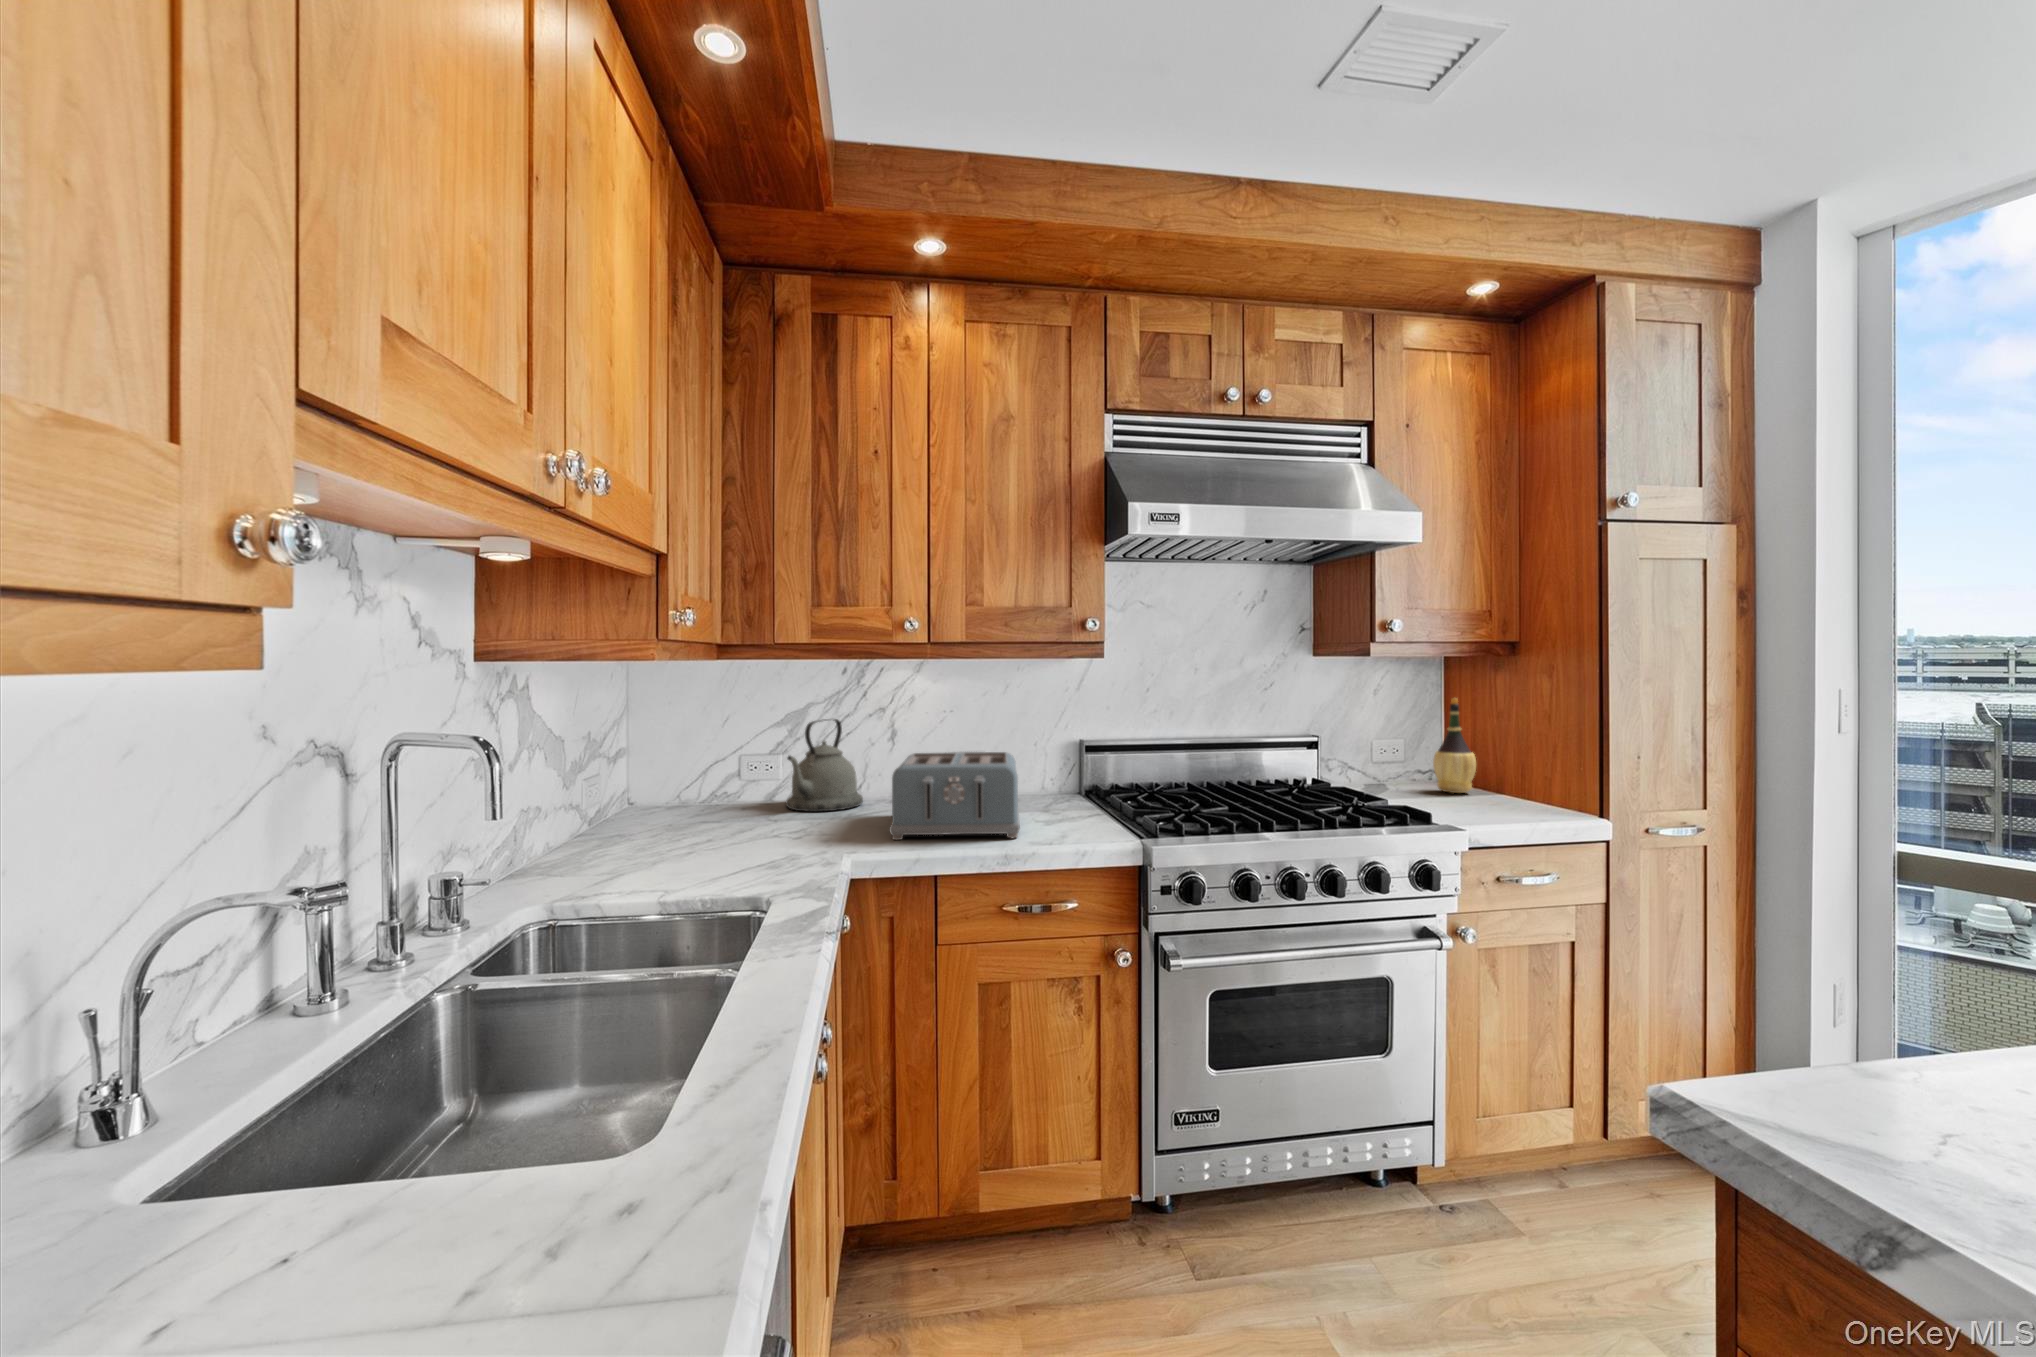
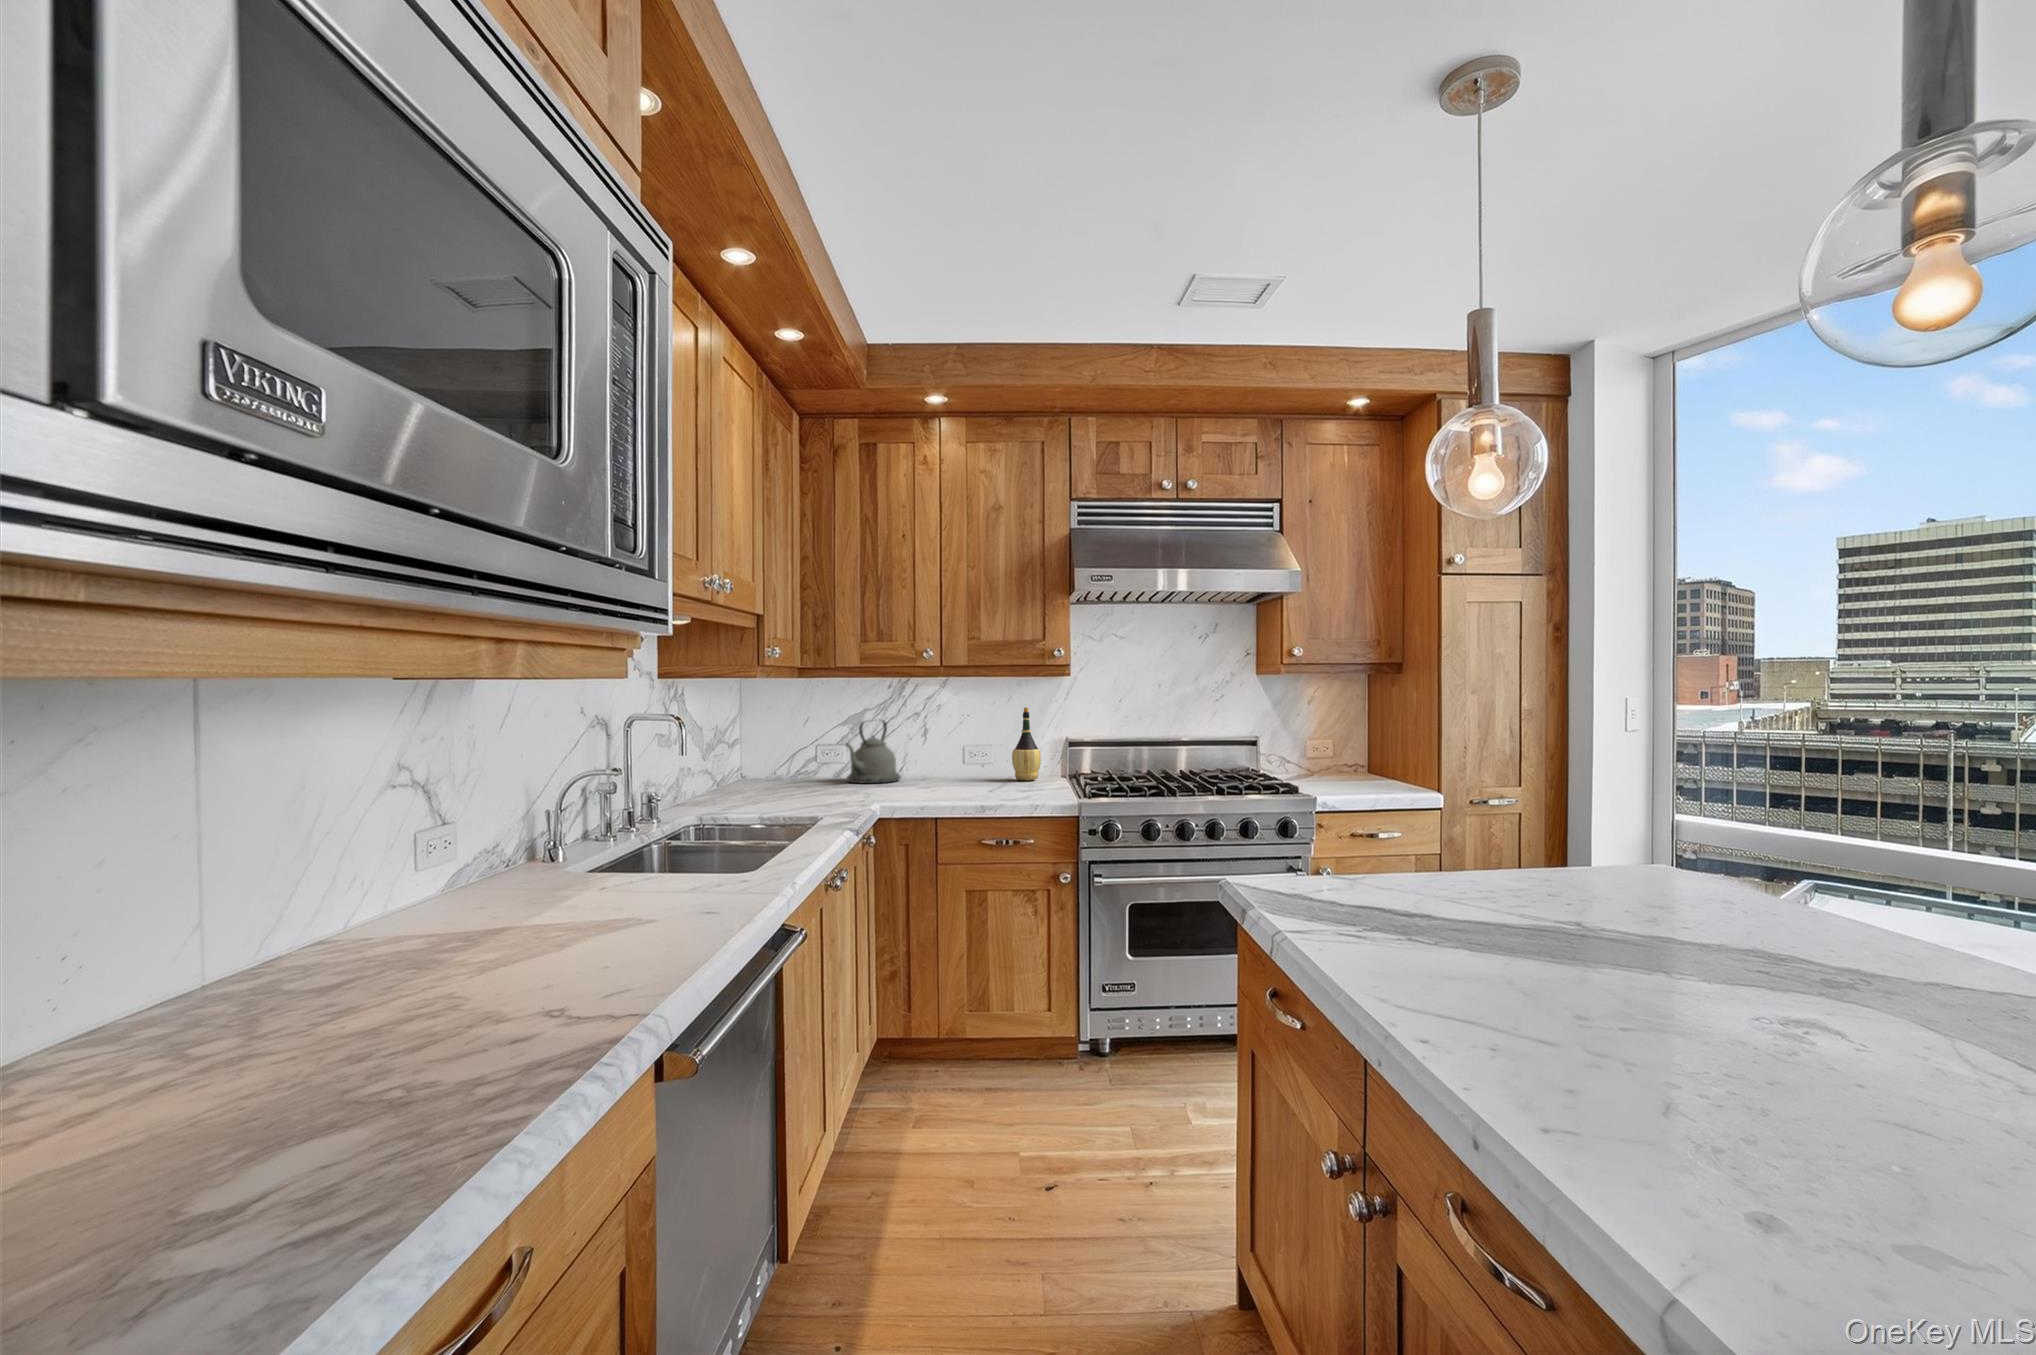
wine bottle: present [1433,698,1476,793] -> present [1012,707,1041,780]
toaster: present [889,752,1020,840] -> none [905,742,1002,797]

